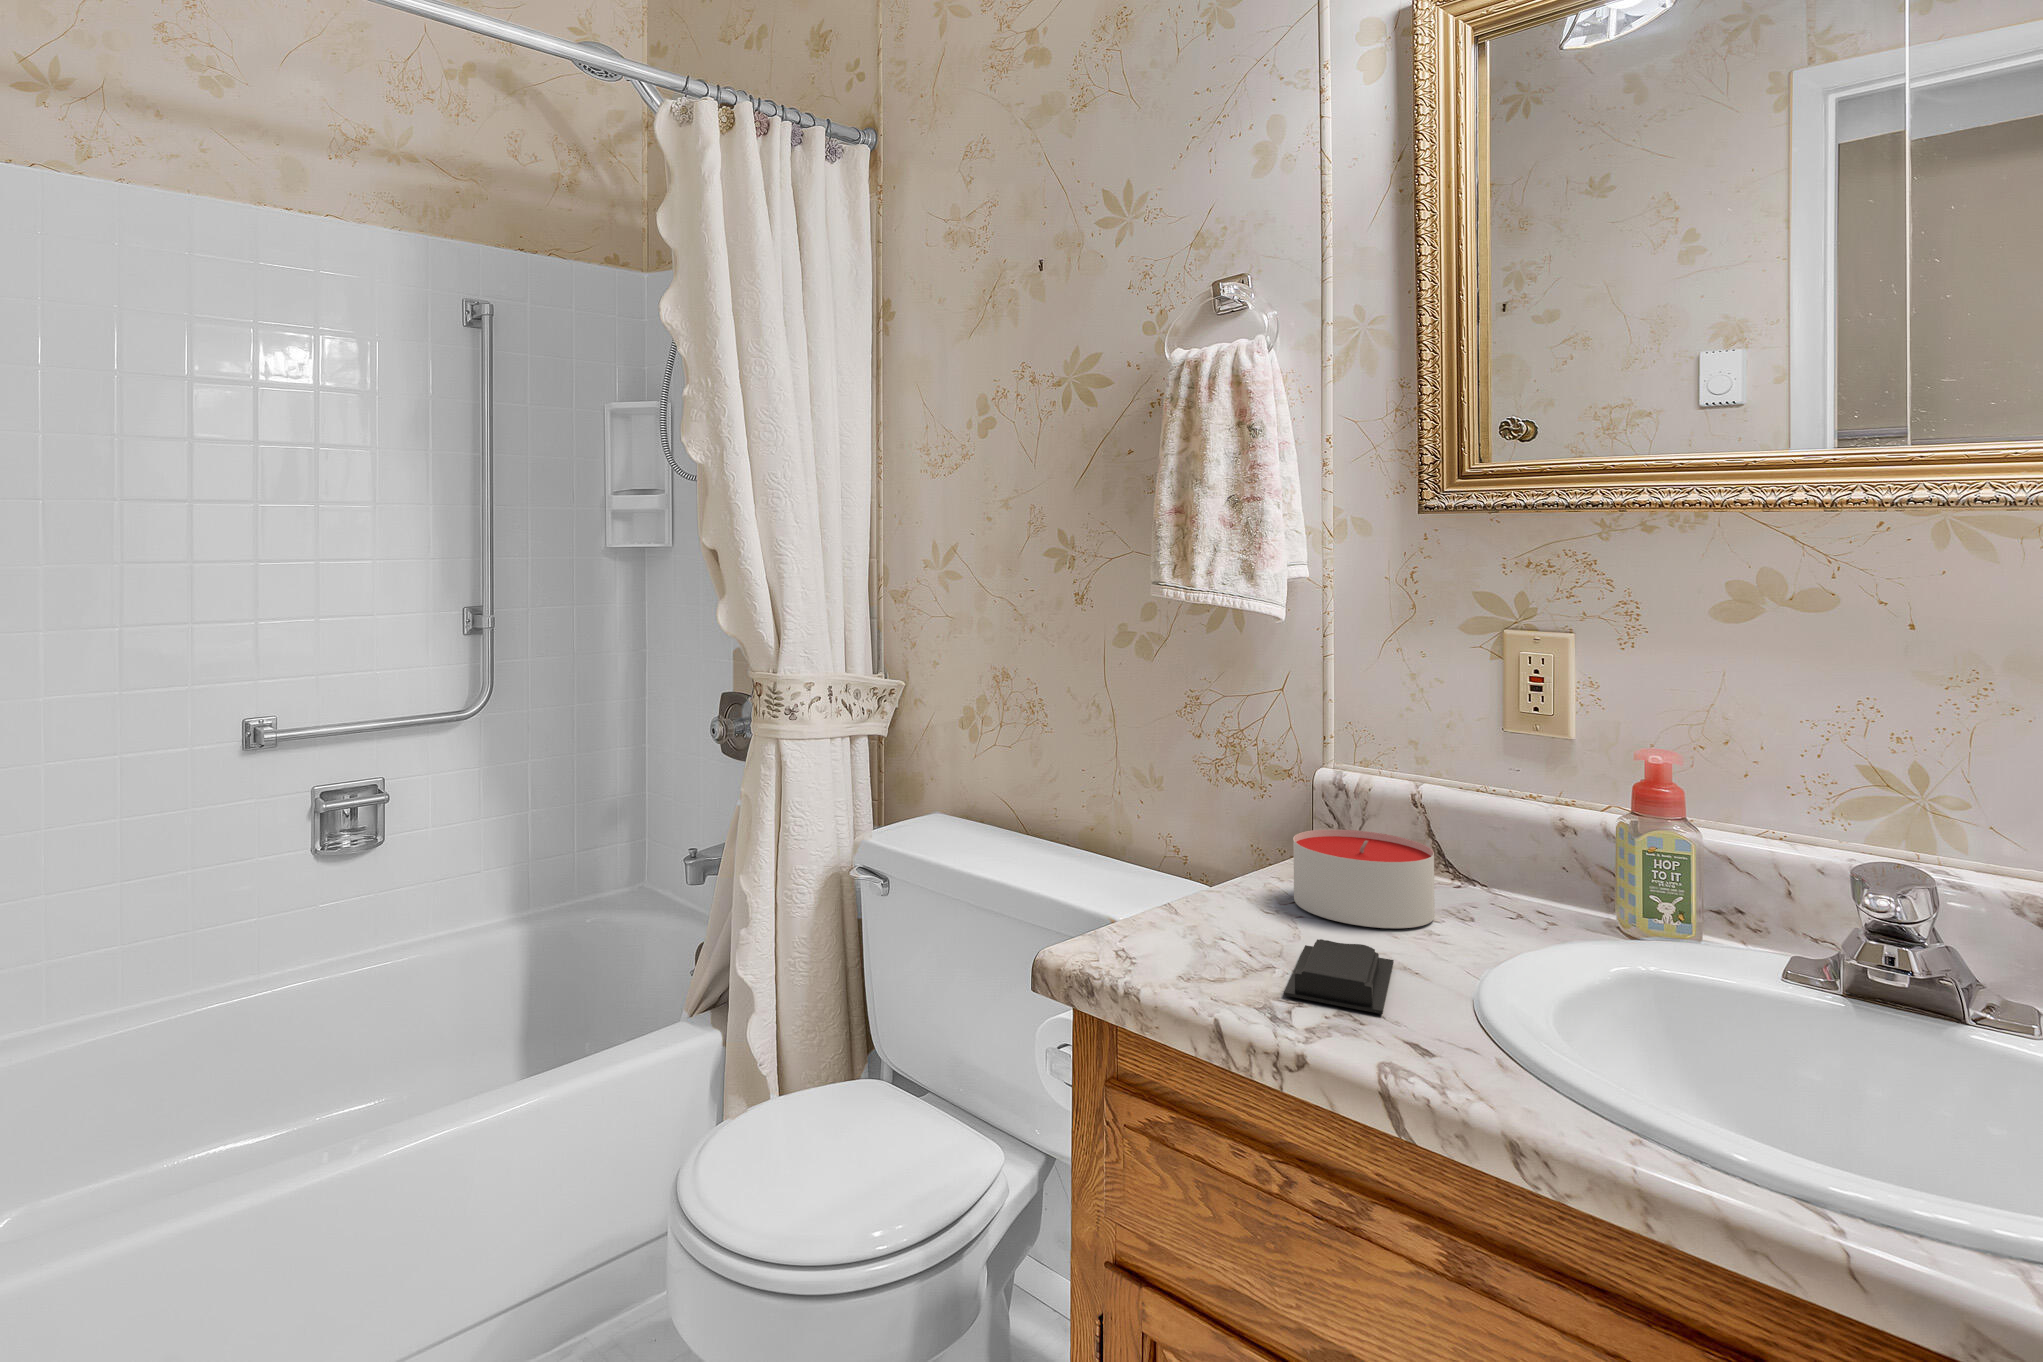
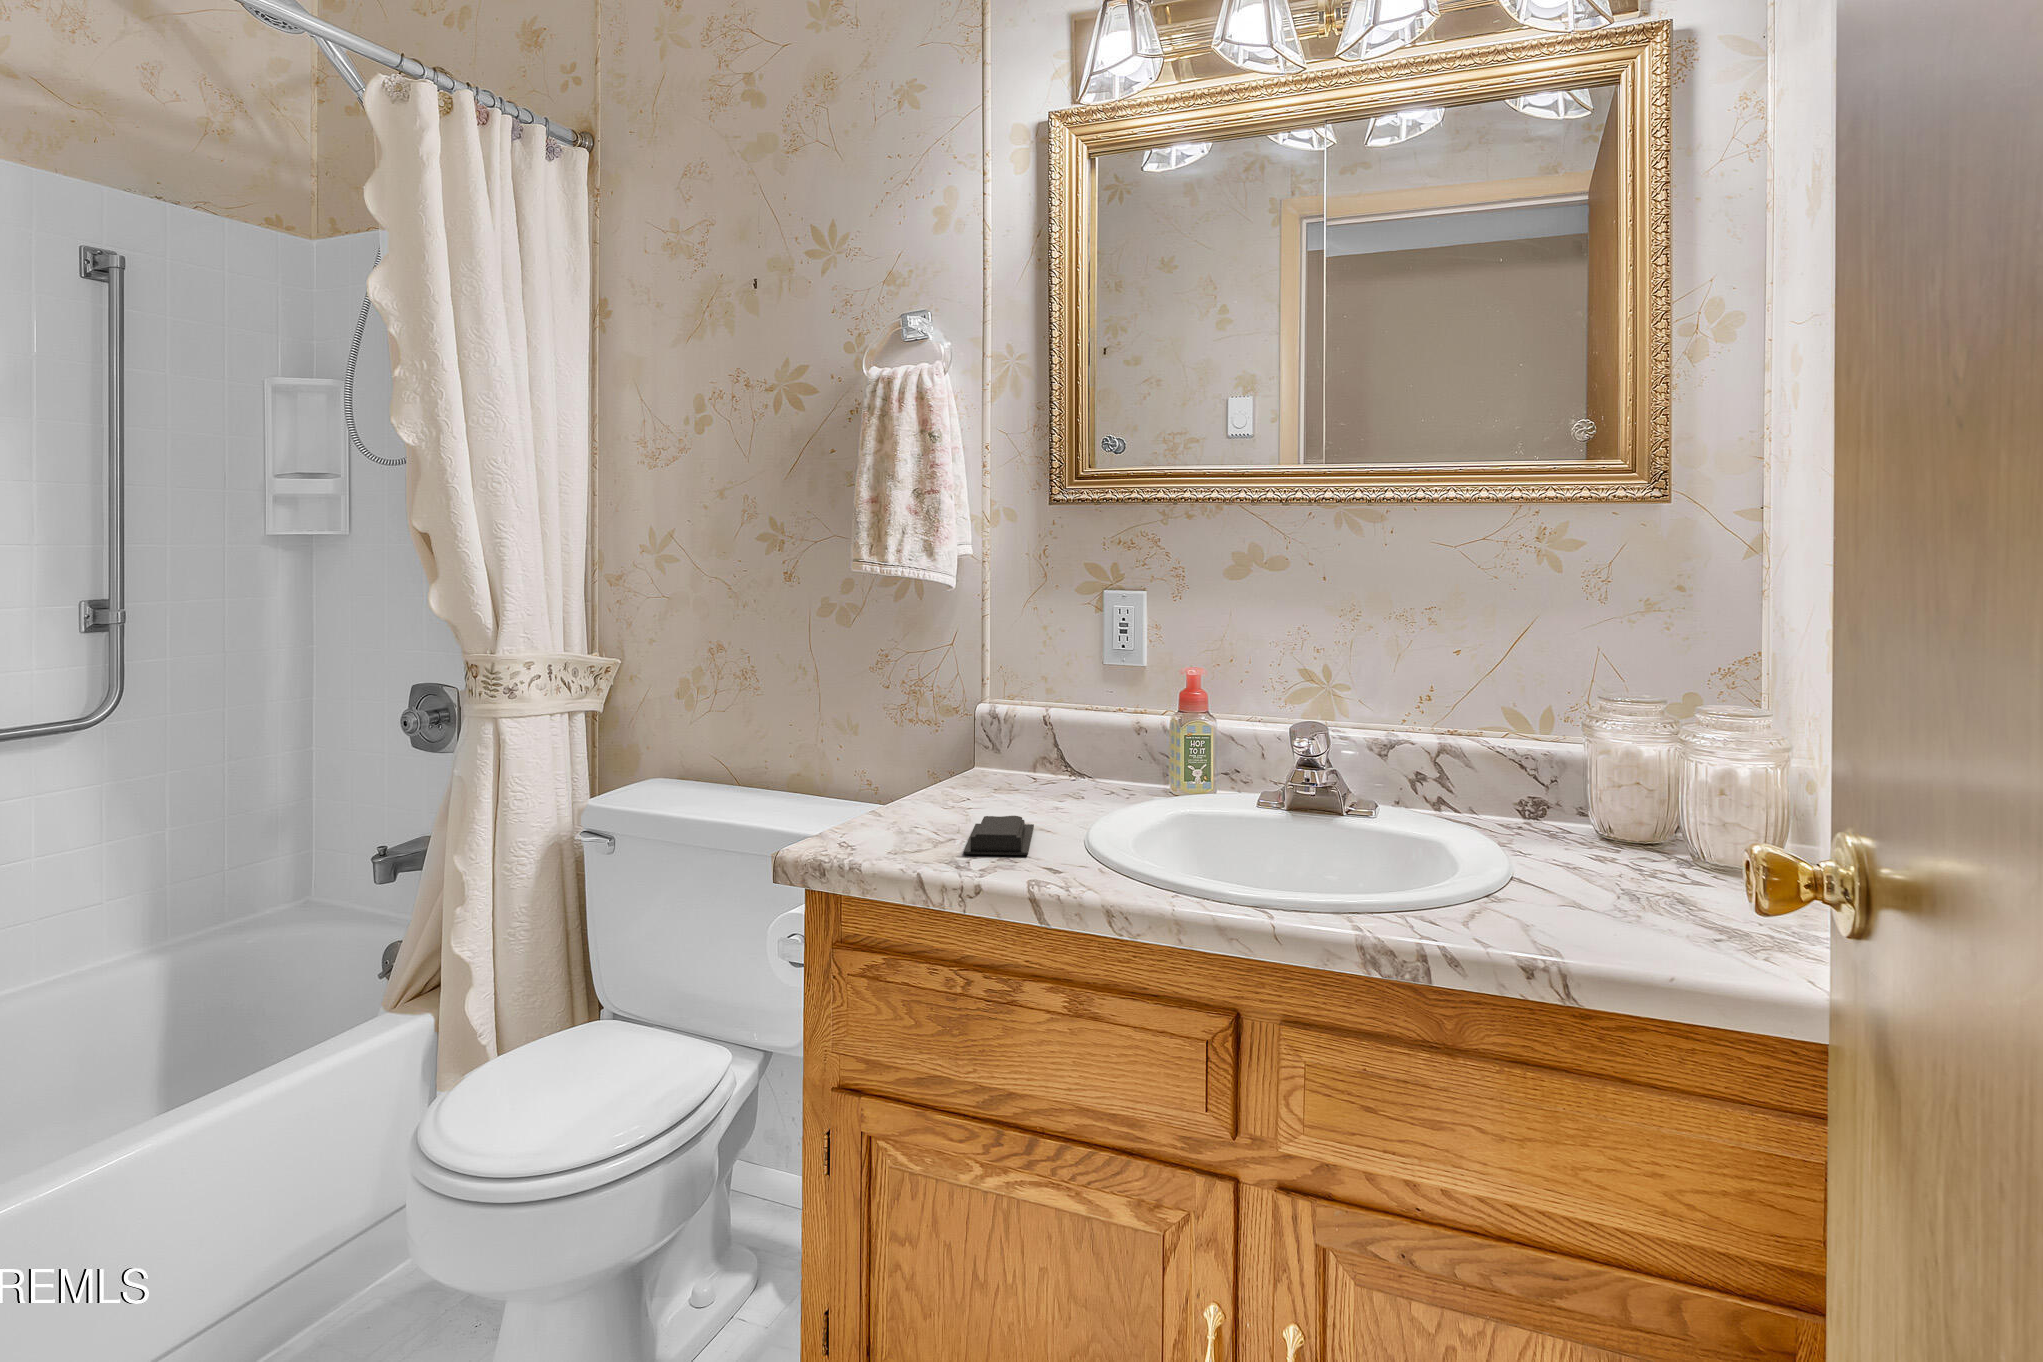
candle: present [1293,829,1435,928] -> none [966,743,1060,808]

